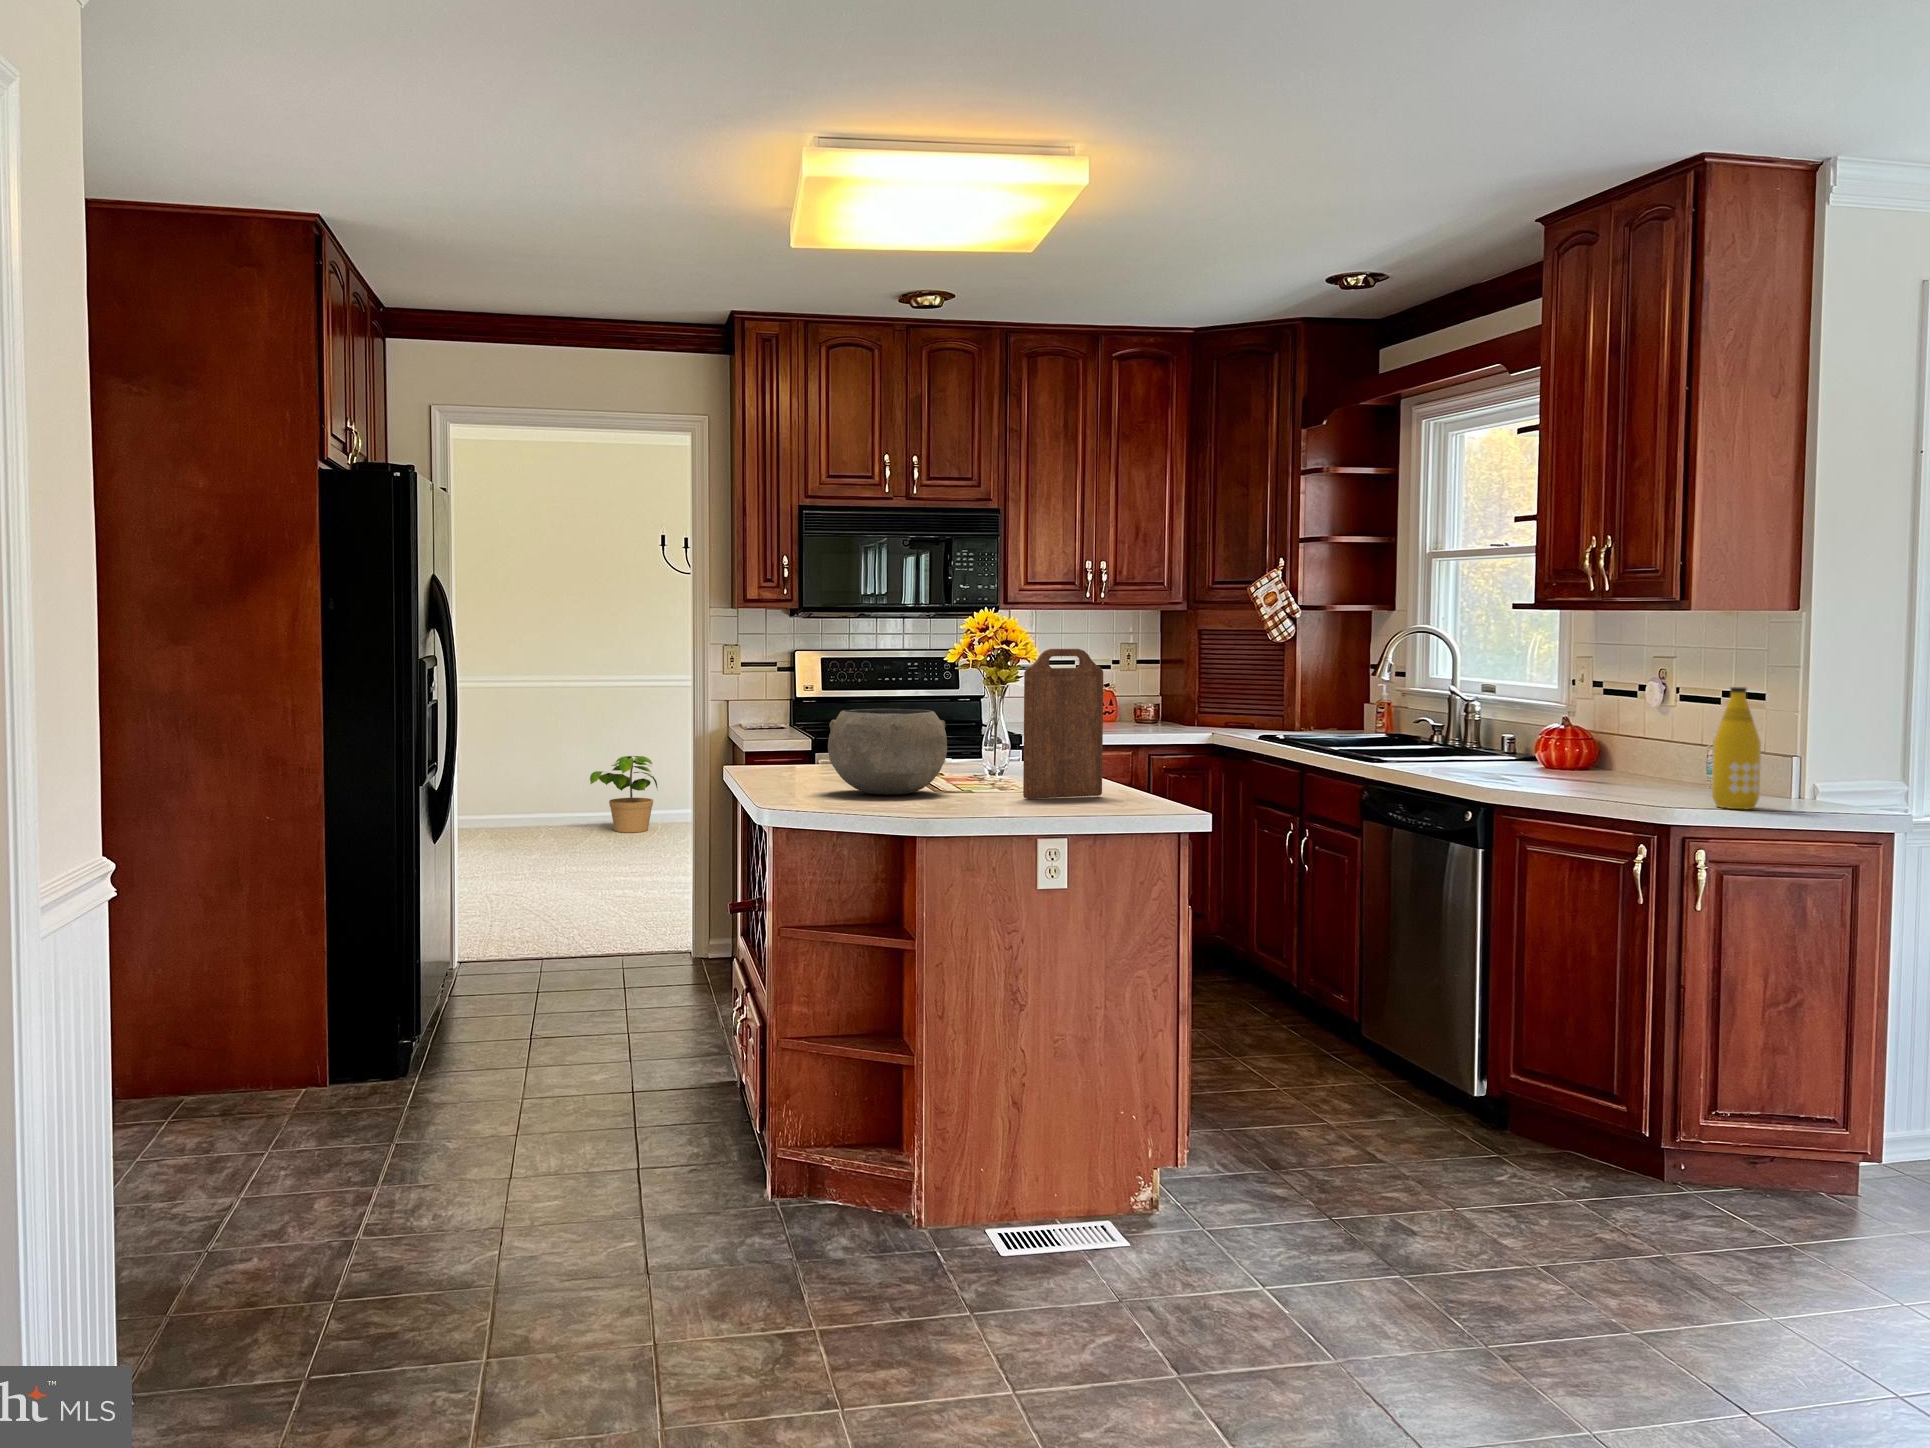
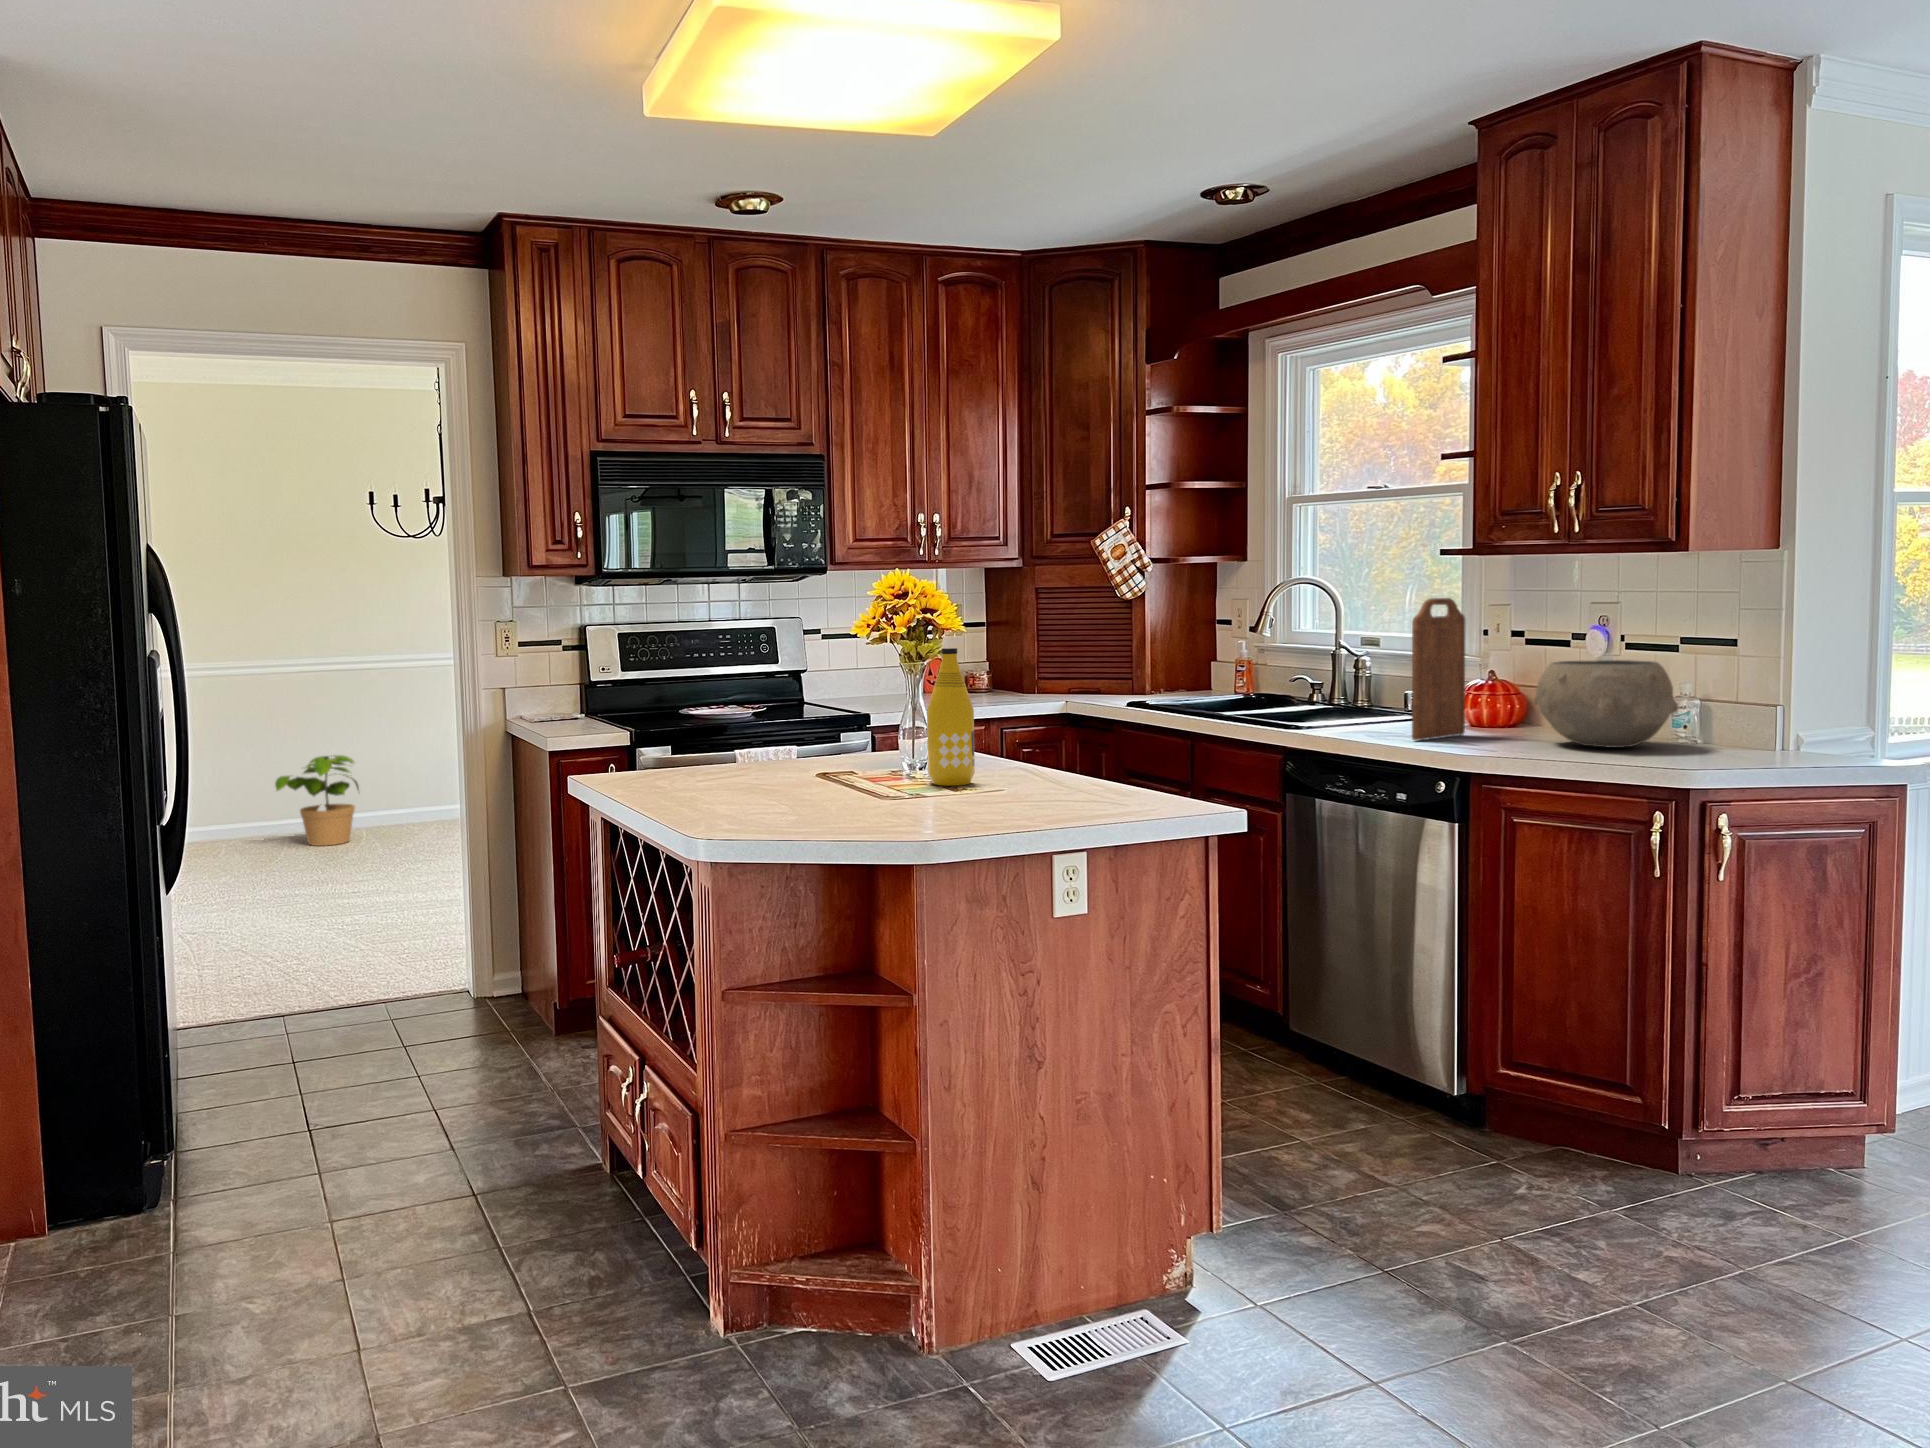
cutting board: present [1023,649,1103,799] -> present [1412,598,1465,740]
bottle: present [1712,687,1761,809] -> present [927,648,975,786]
ceramic bowl: present [828,709,947,795] -> present [1534,660,1678,748]

